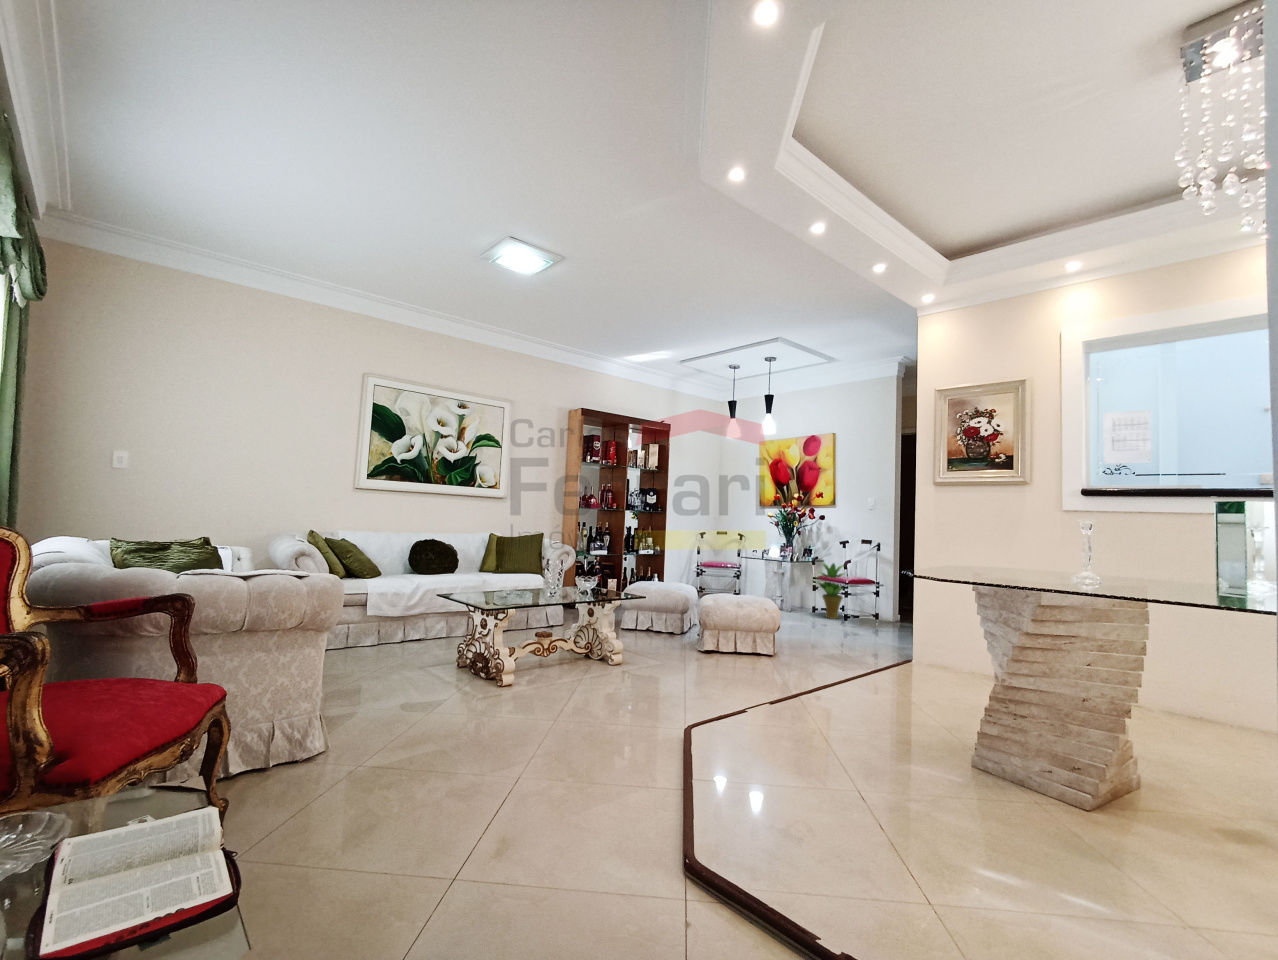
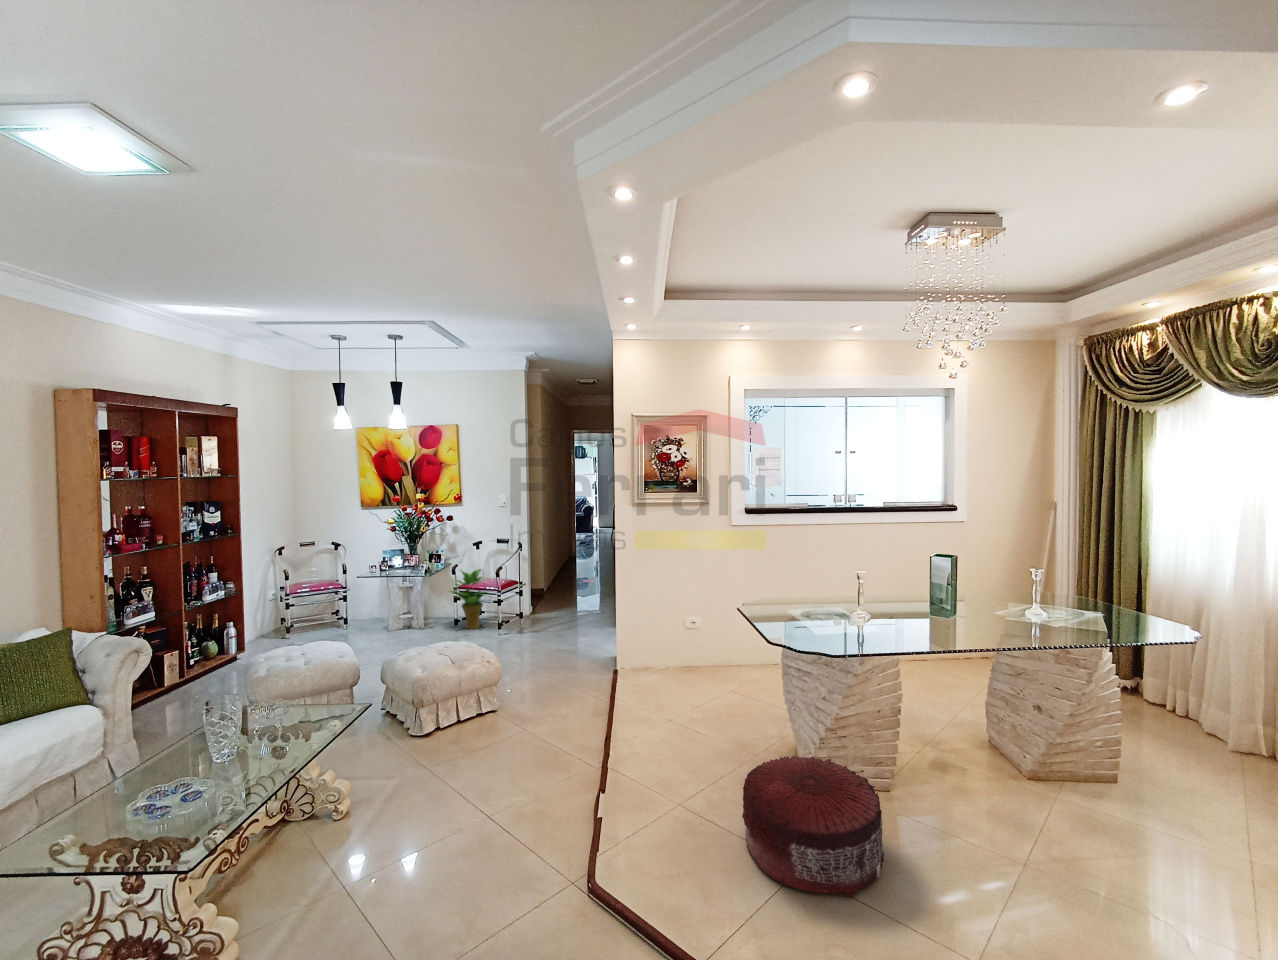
pouf: none [814,689,974,812] -> present [742,756,884,896]

